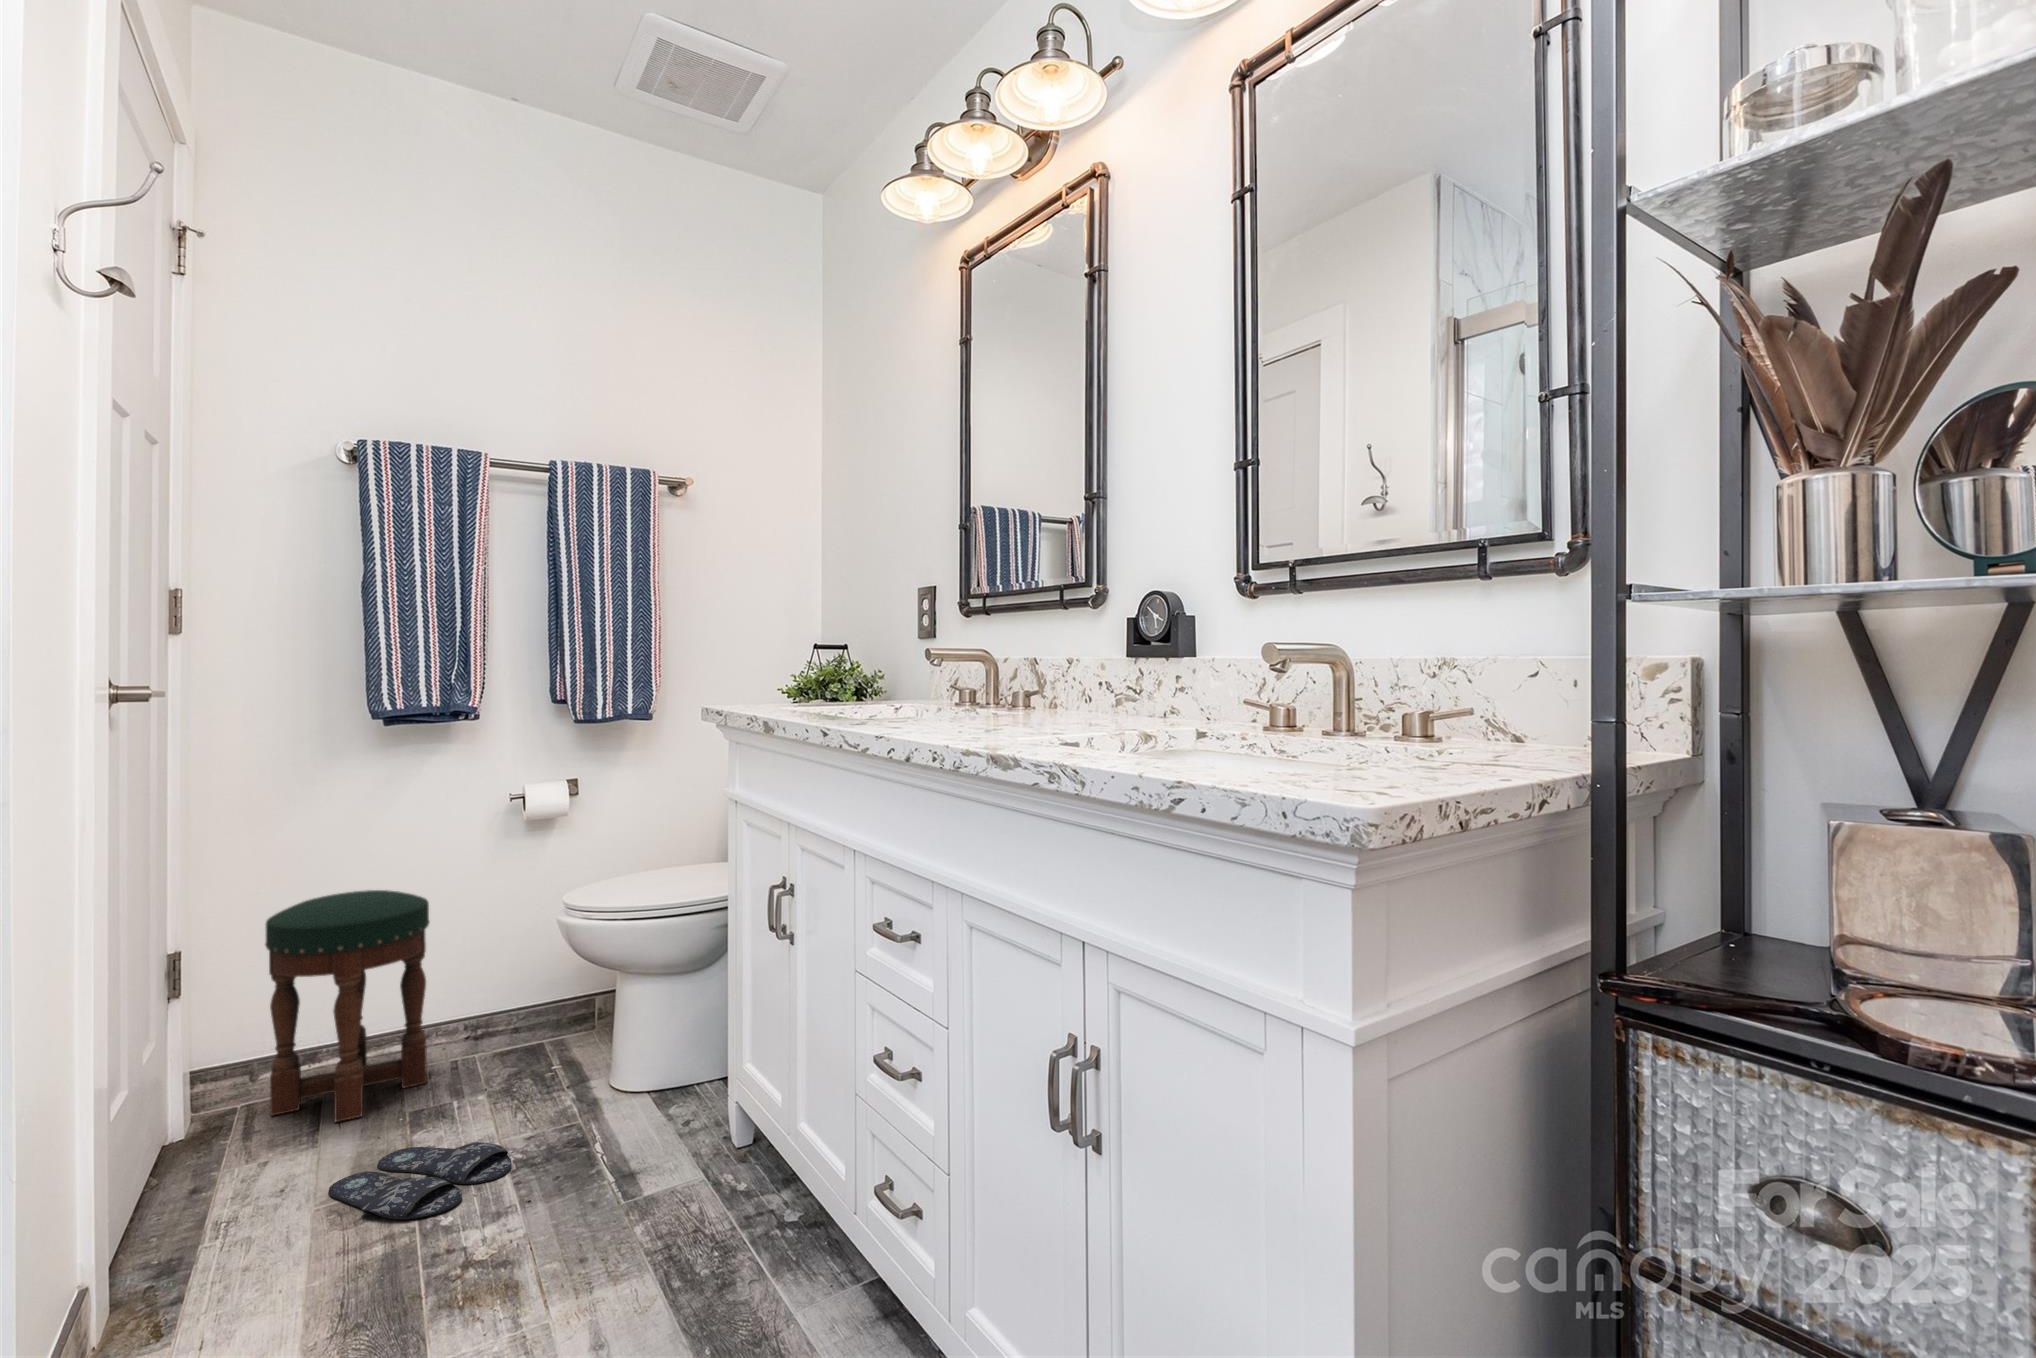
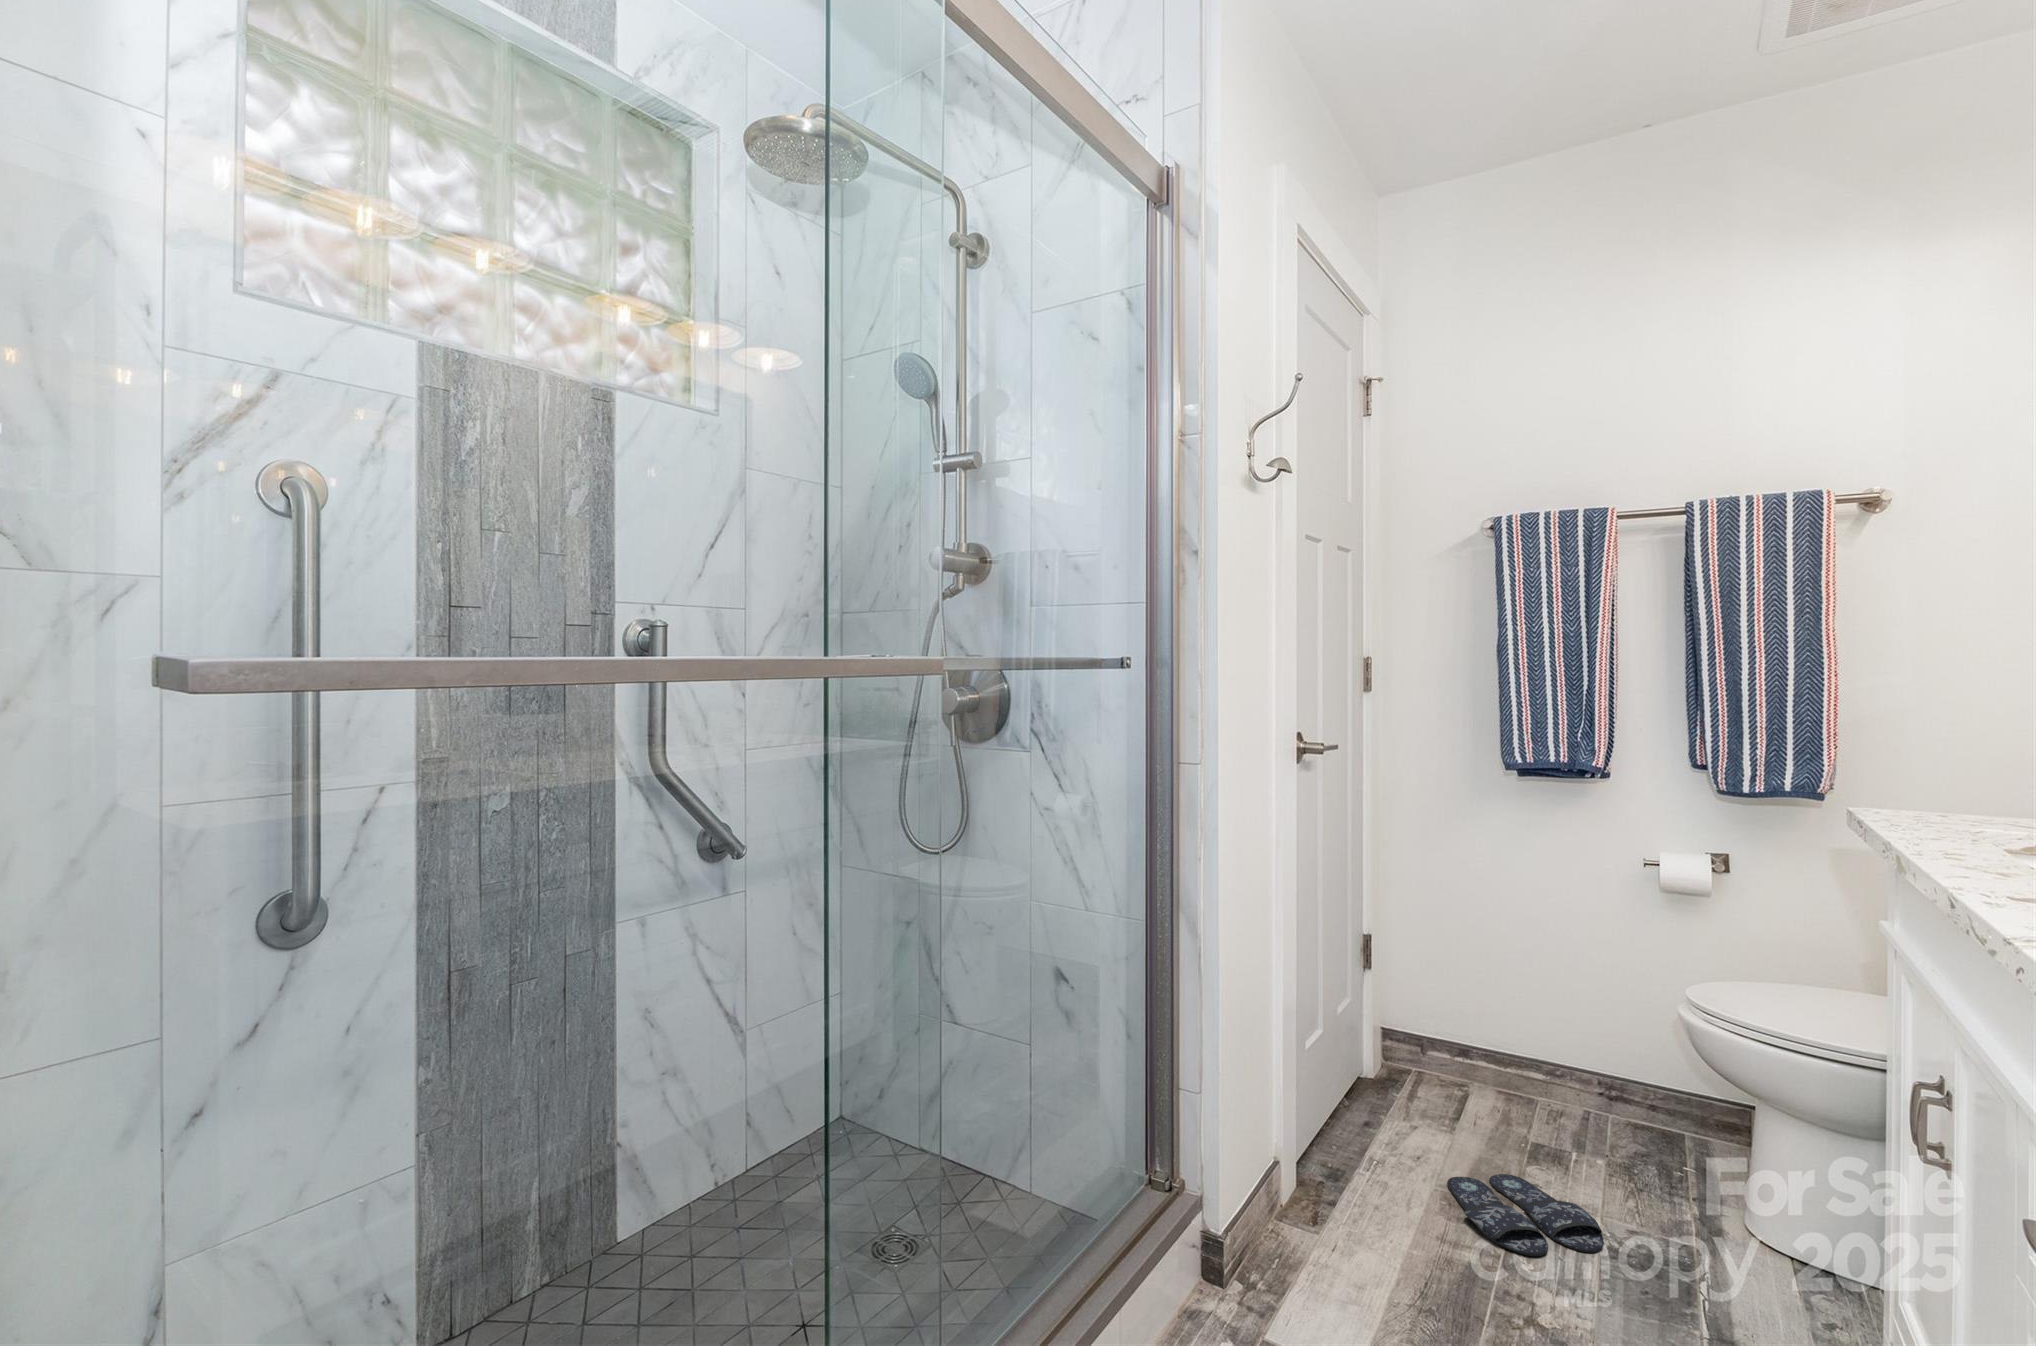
stool: present [265,890,429,1122] -> none [1425,921,1556,1128]

